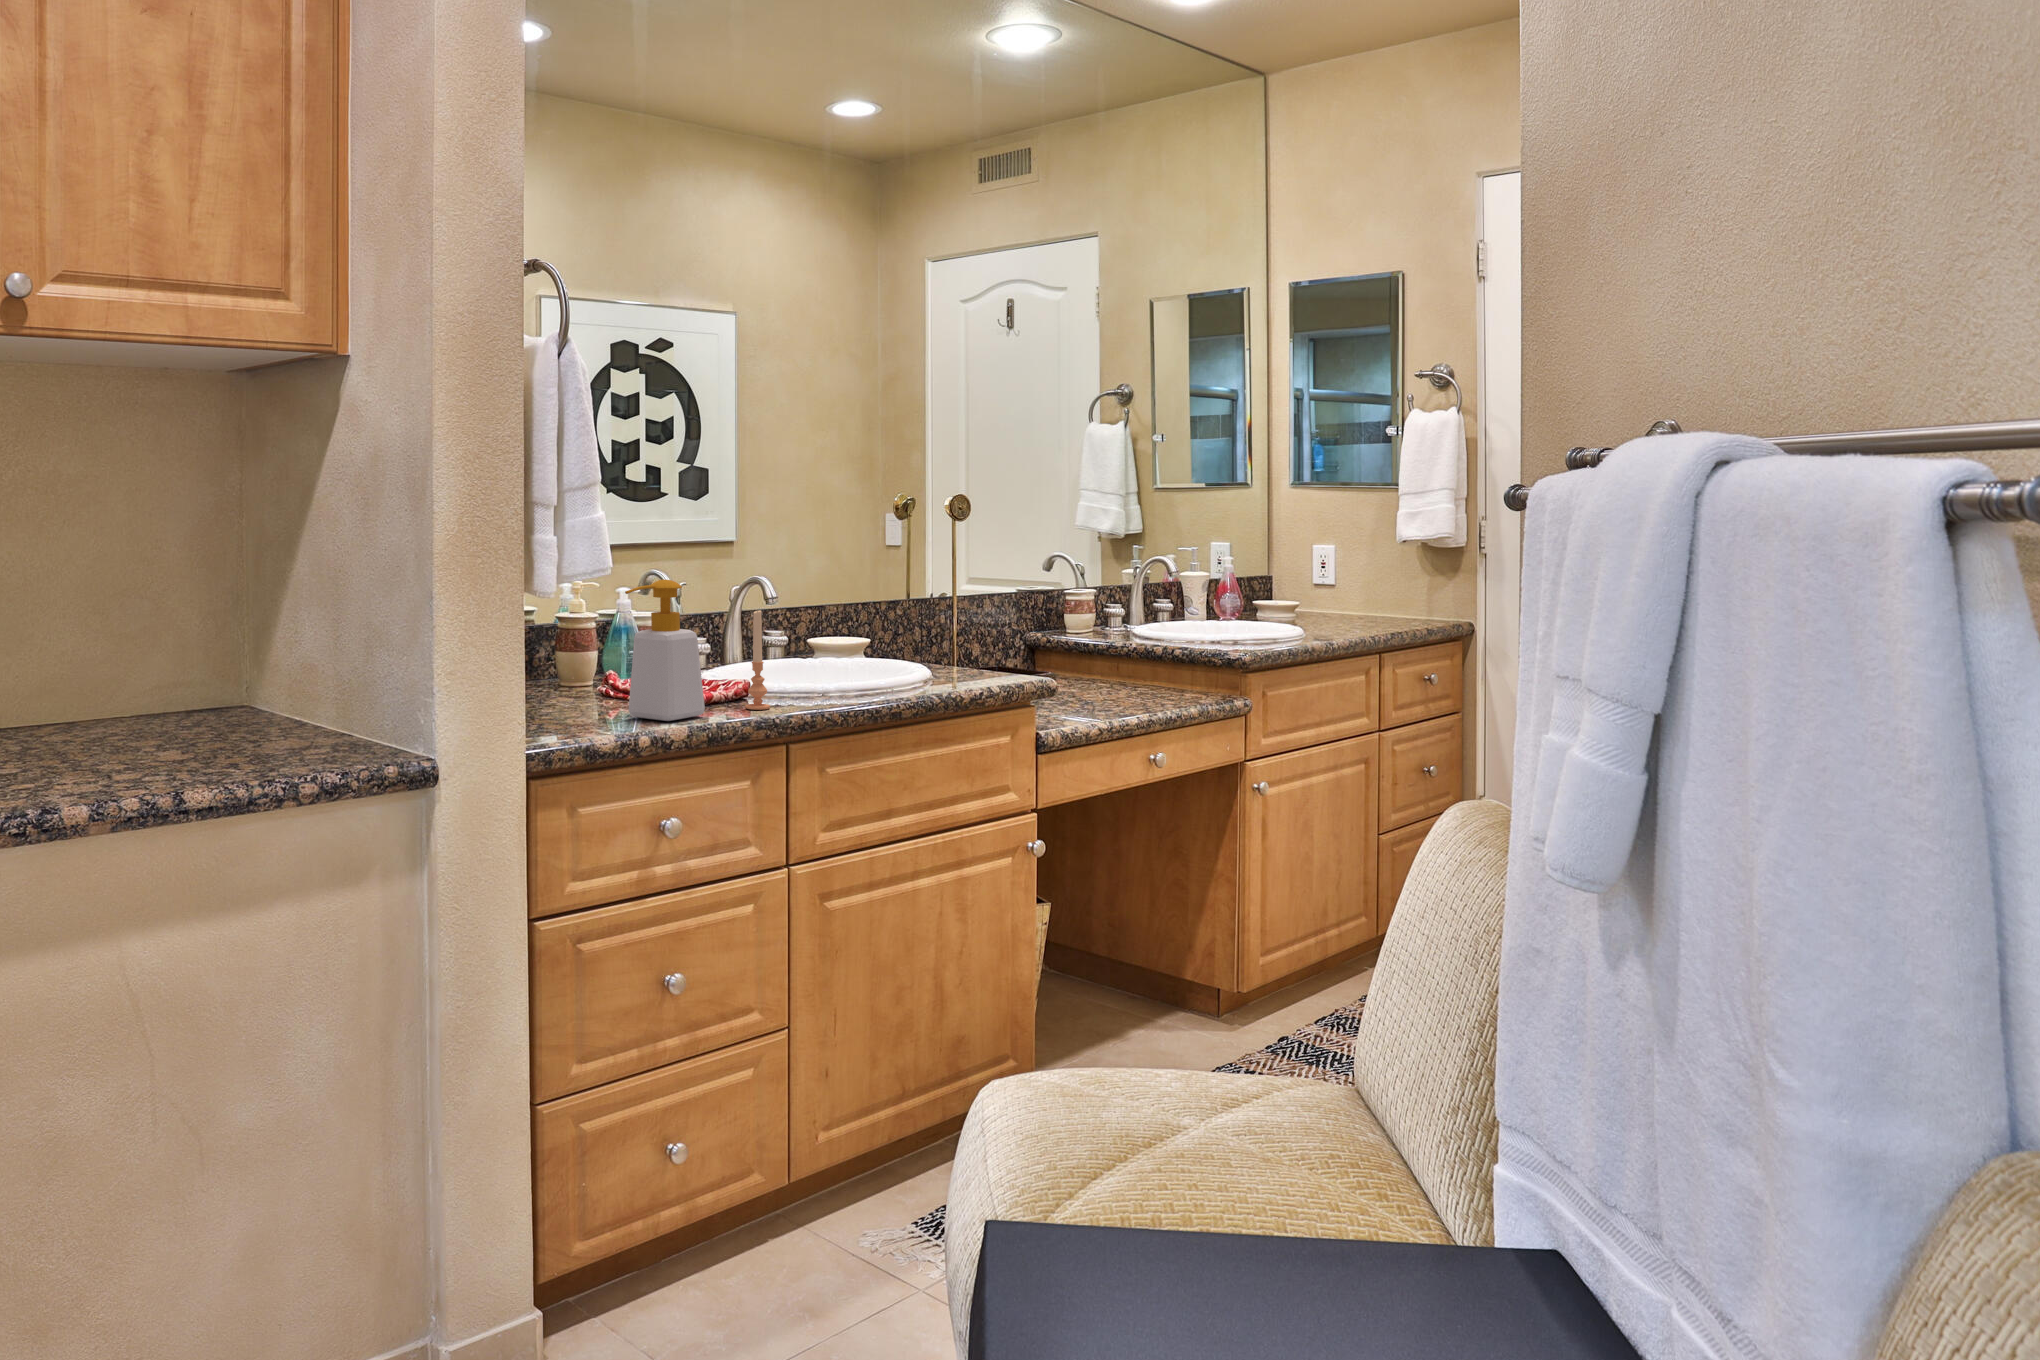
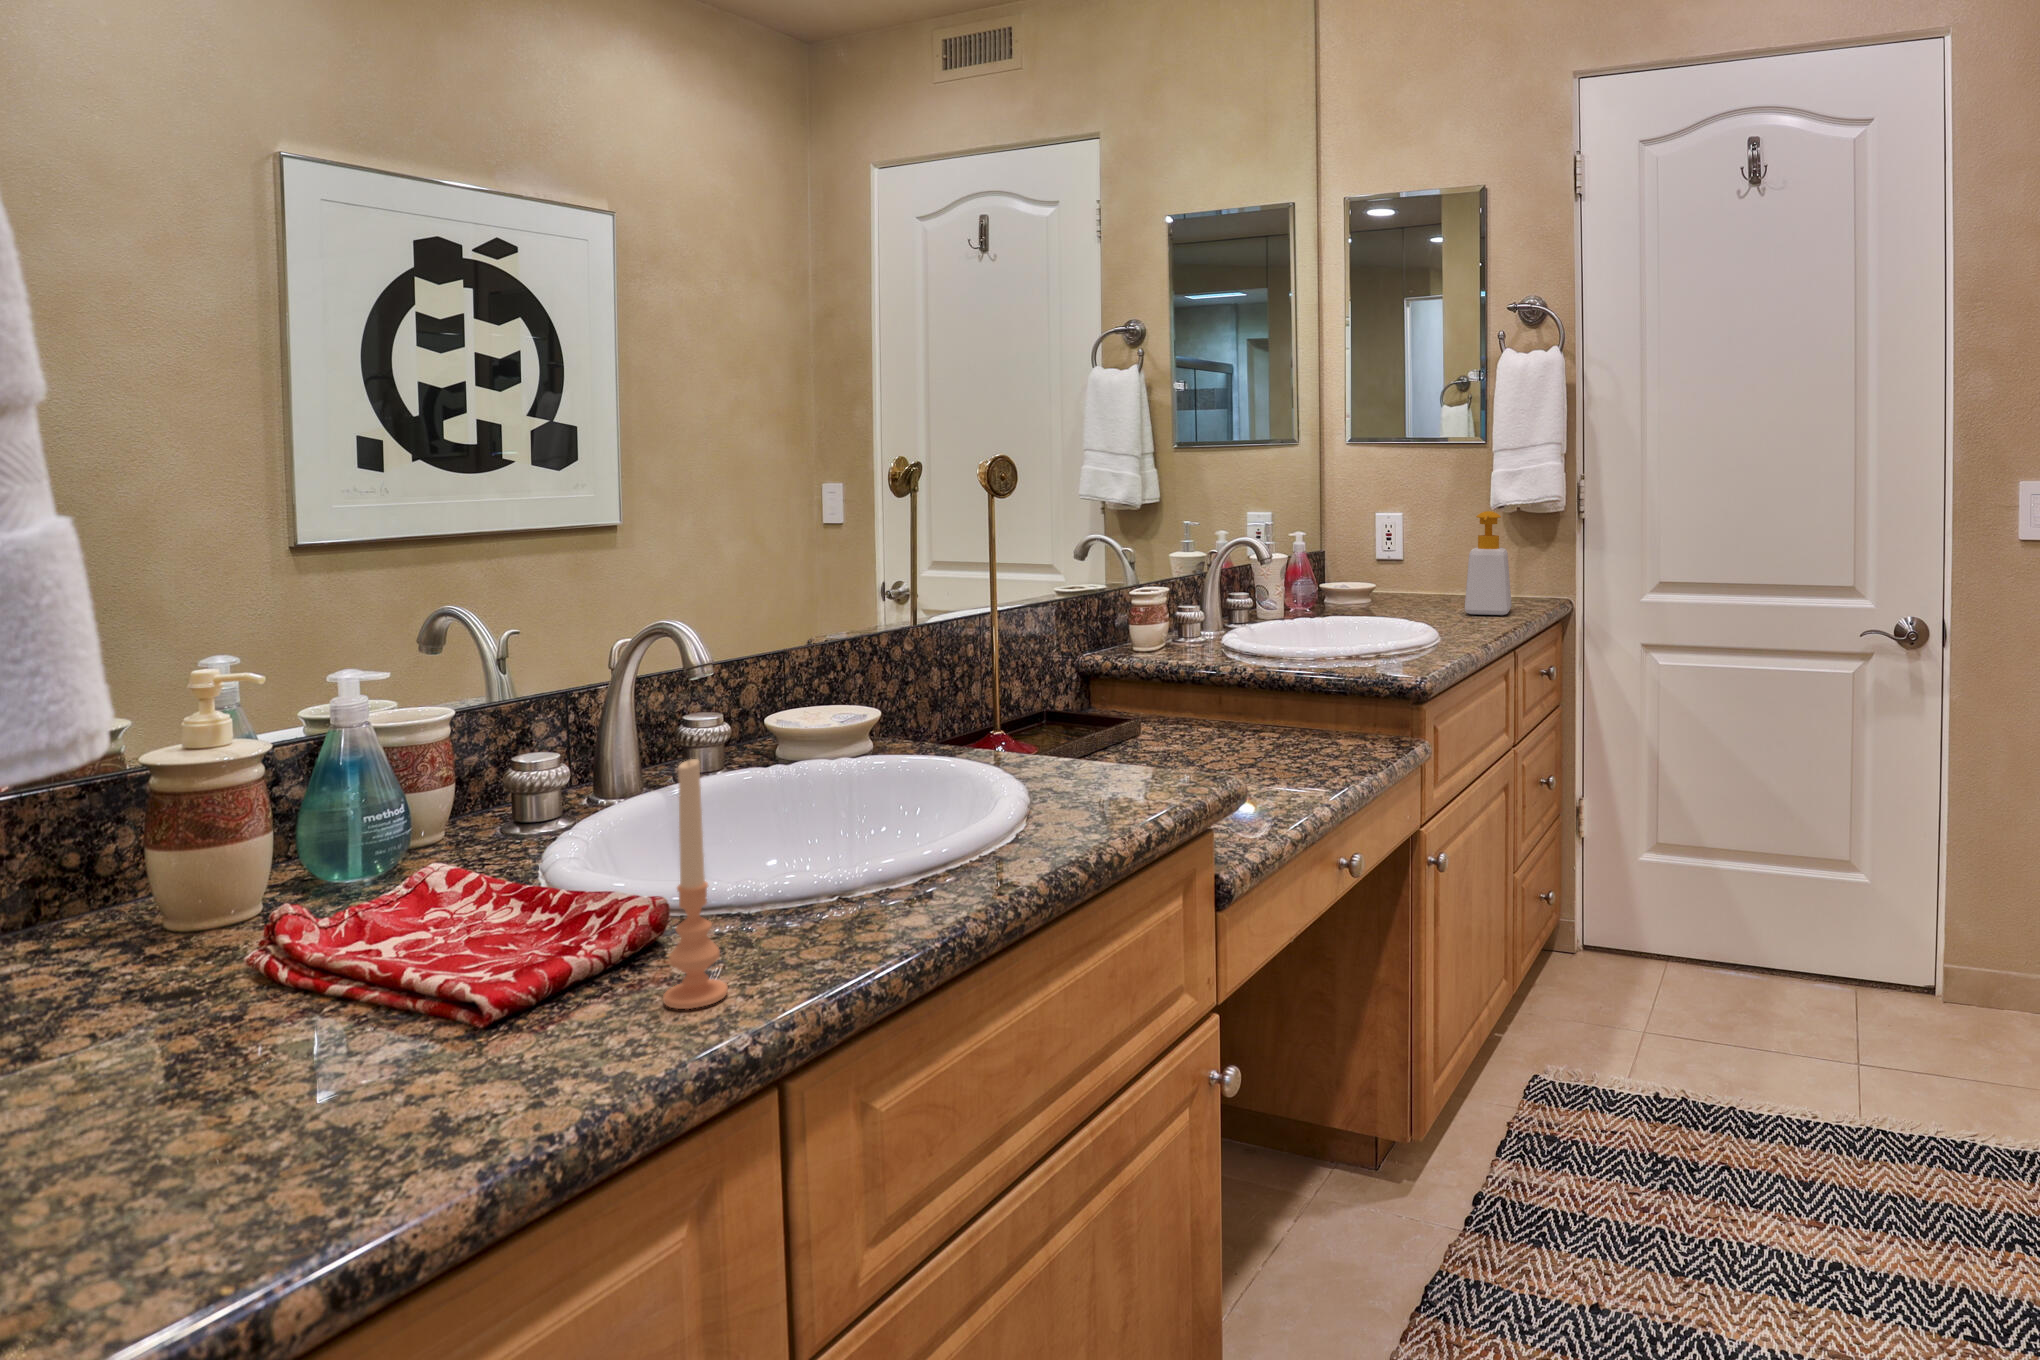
soap bottle: present [625,580,705,721] -> present [1465,511,1512,615]

